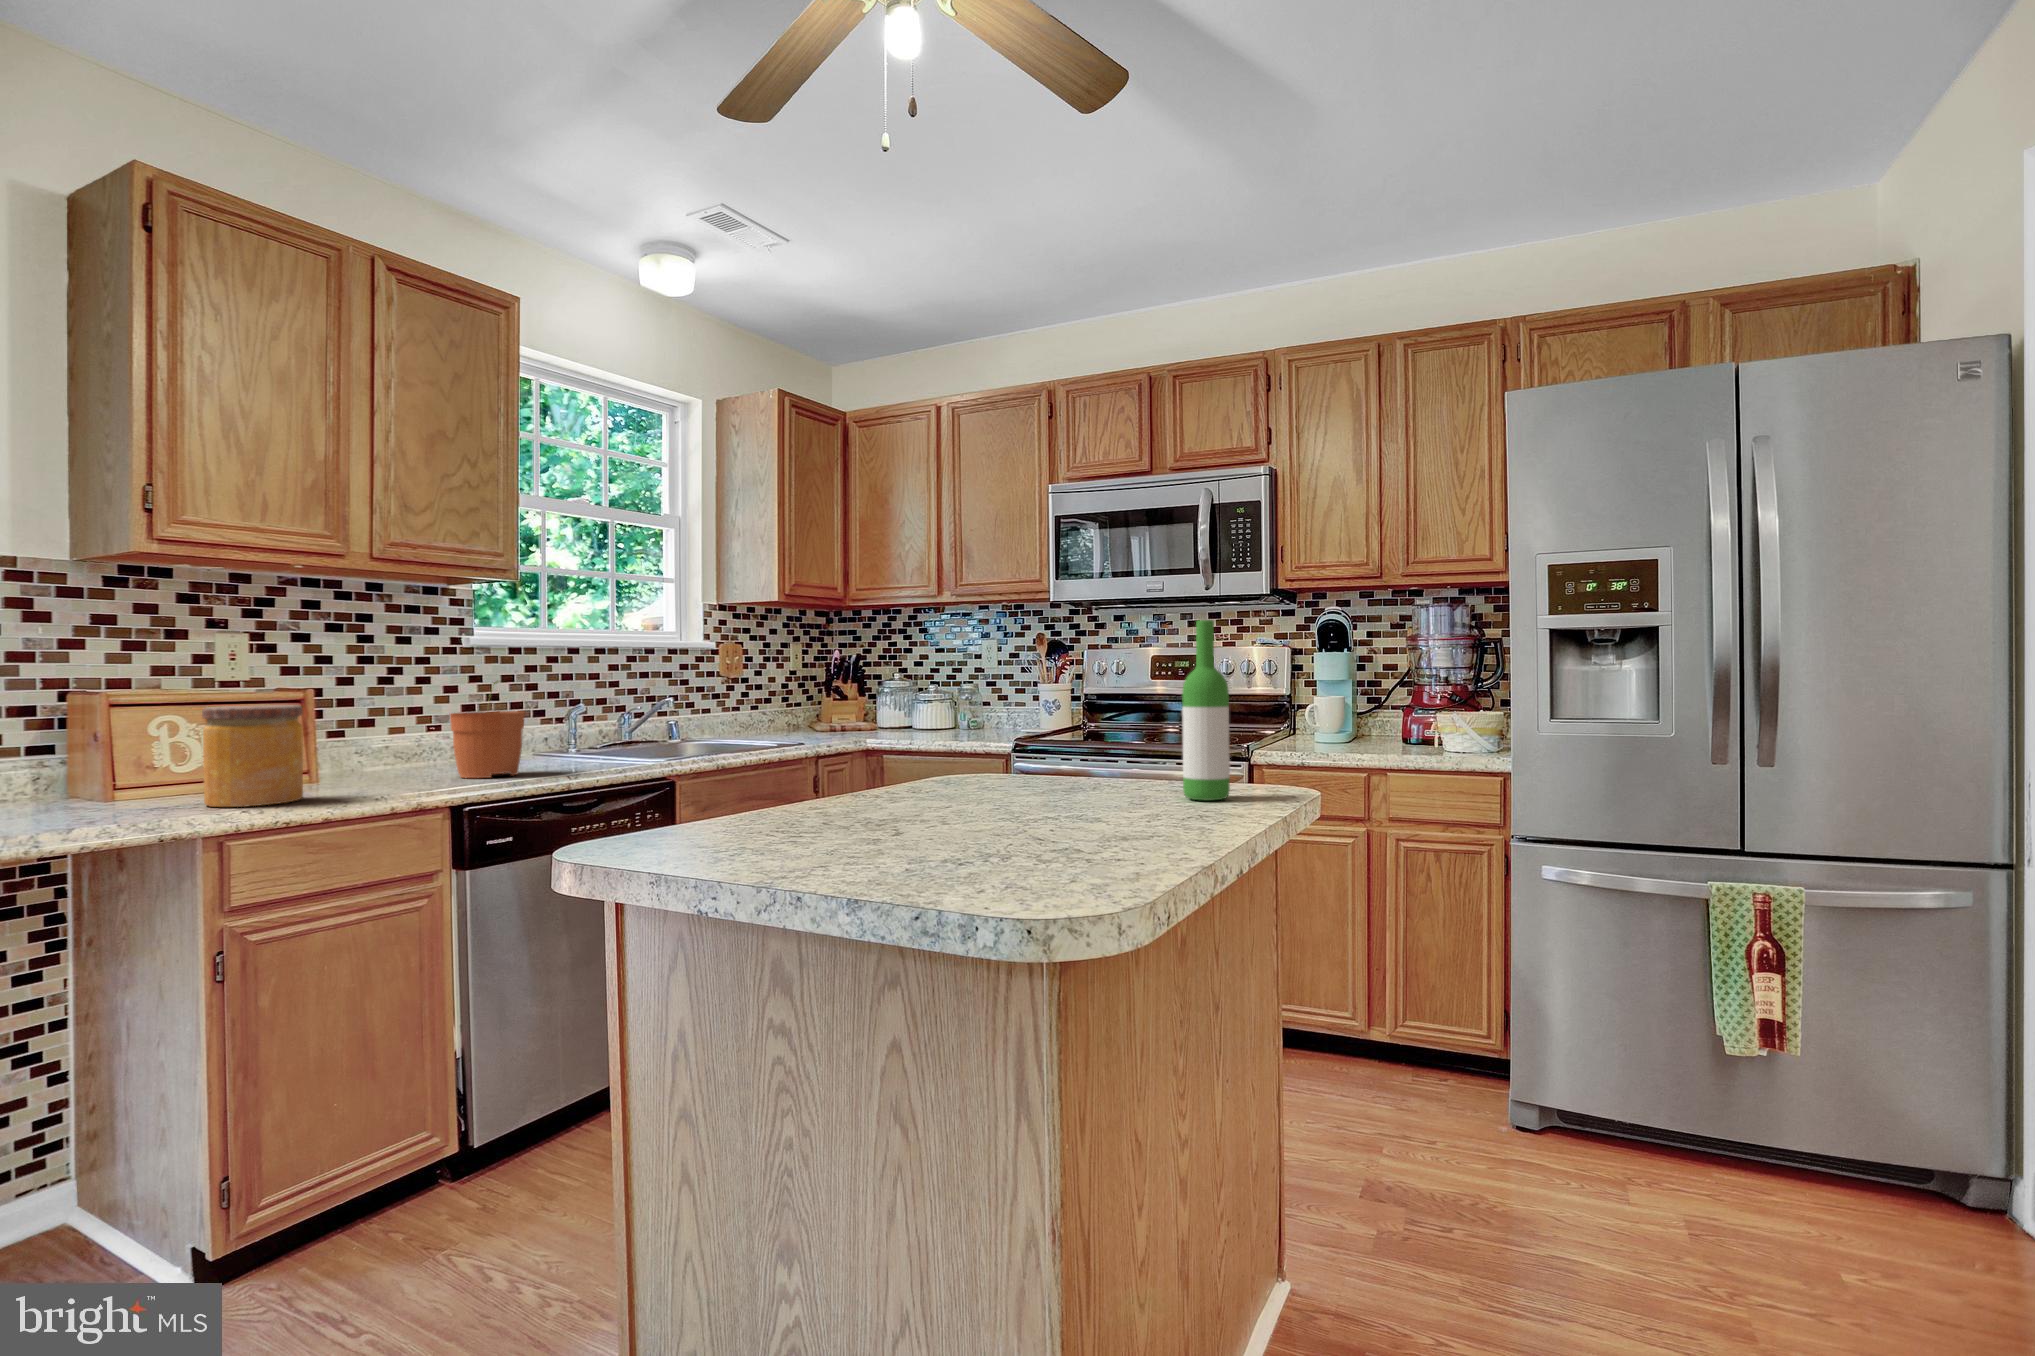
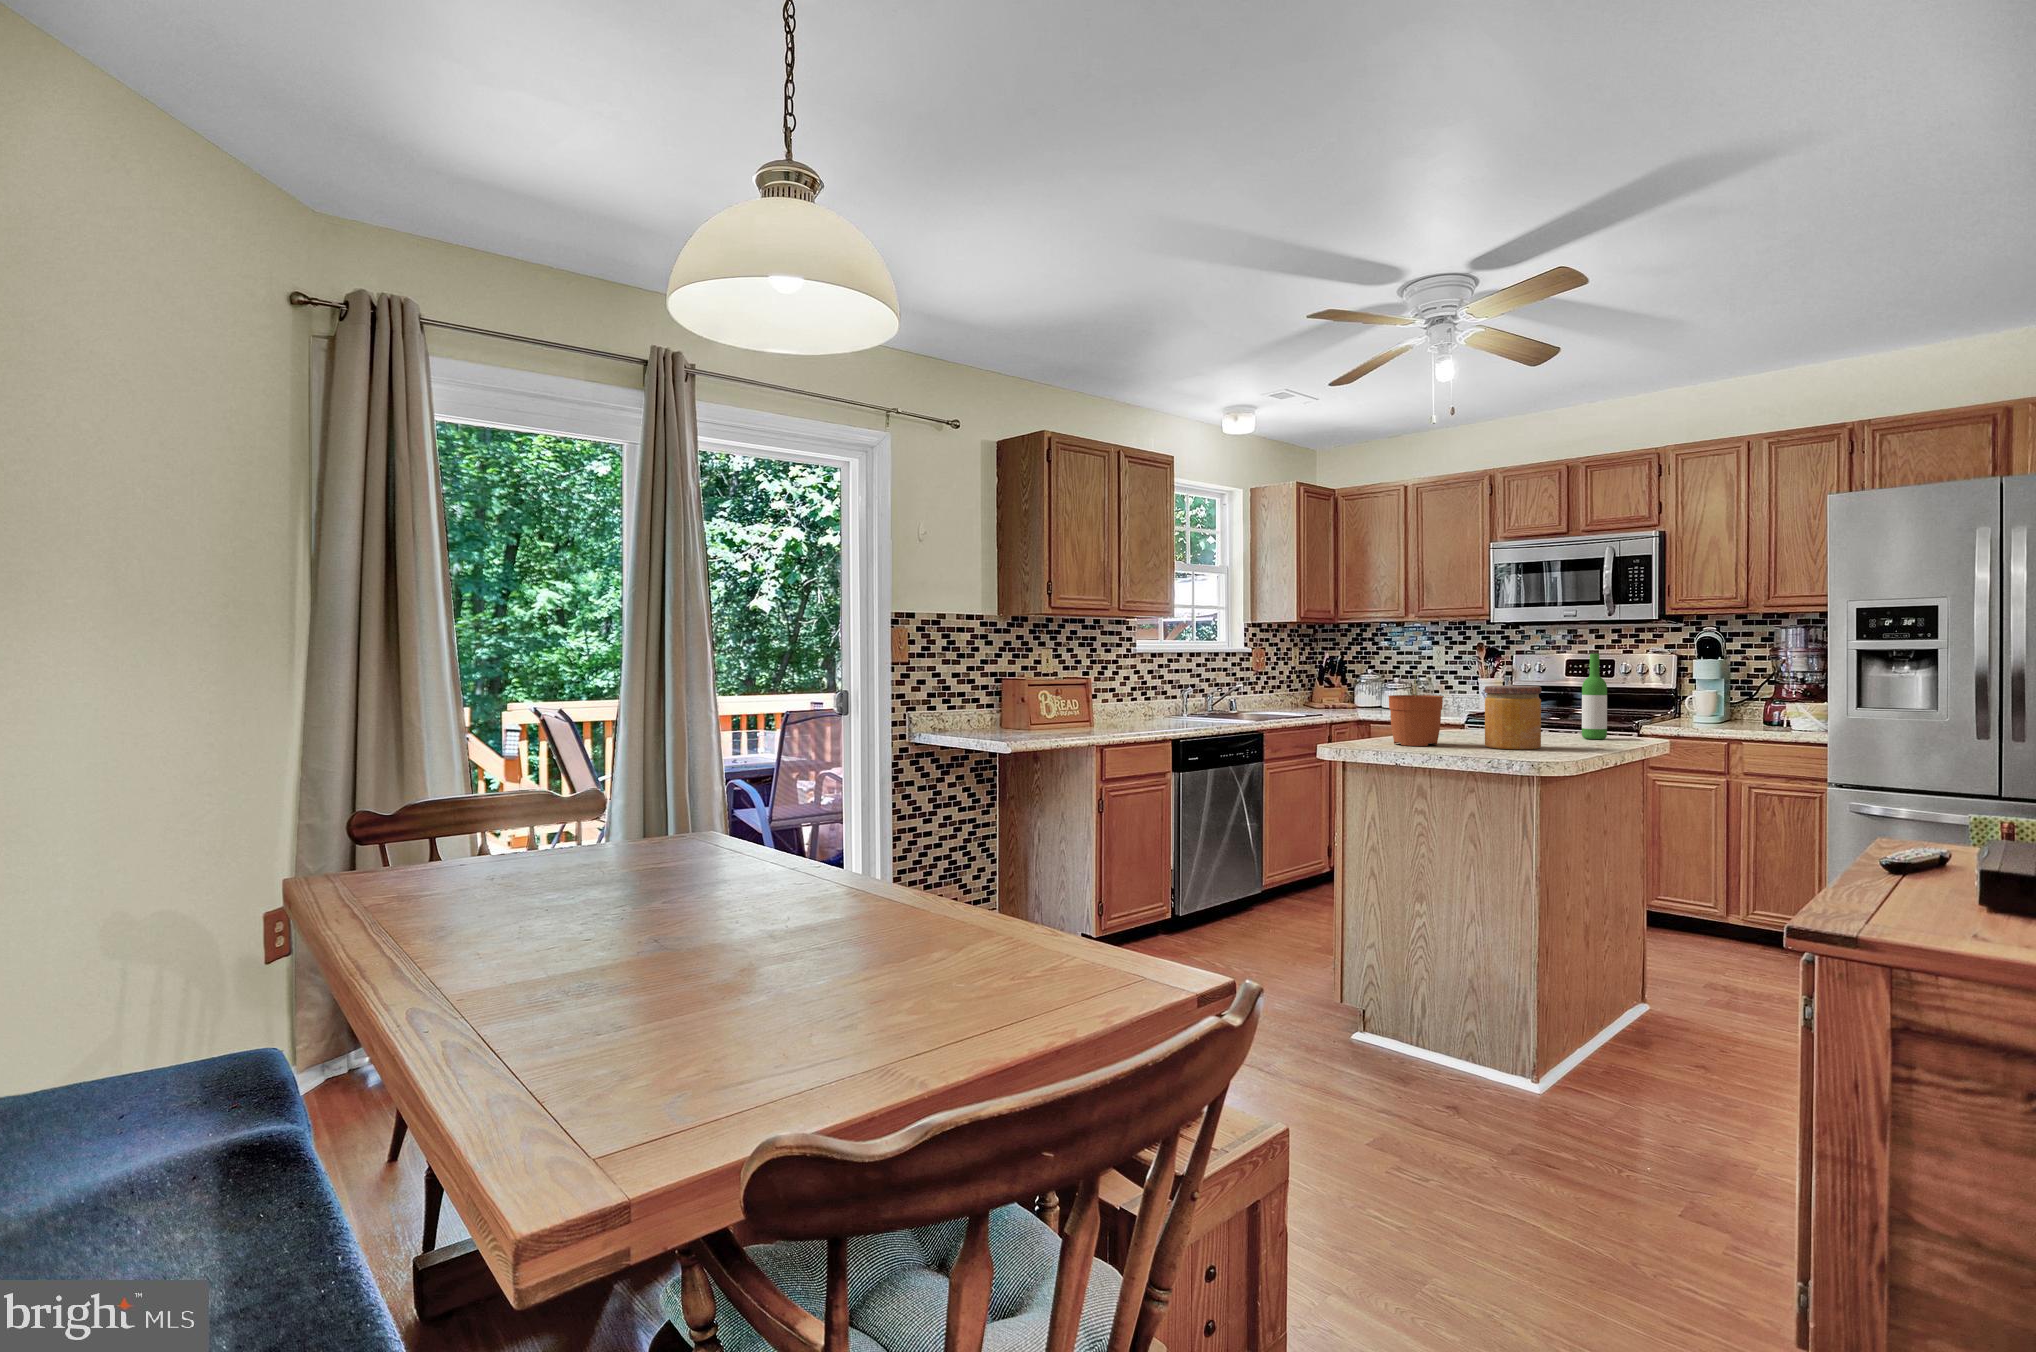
plant pot: present [450,681,525,778] -> present [1388,672,1443,746]
jar: present [202,705,303,807] -> present [1485,686,1541,749]

